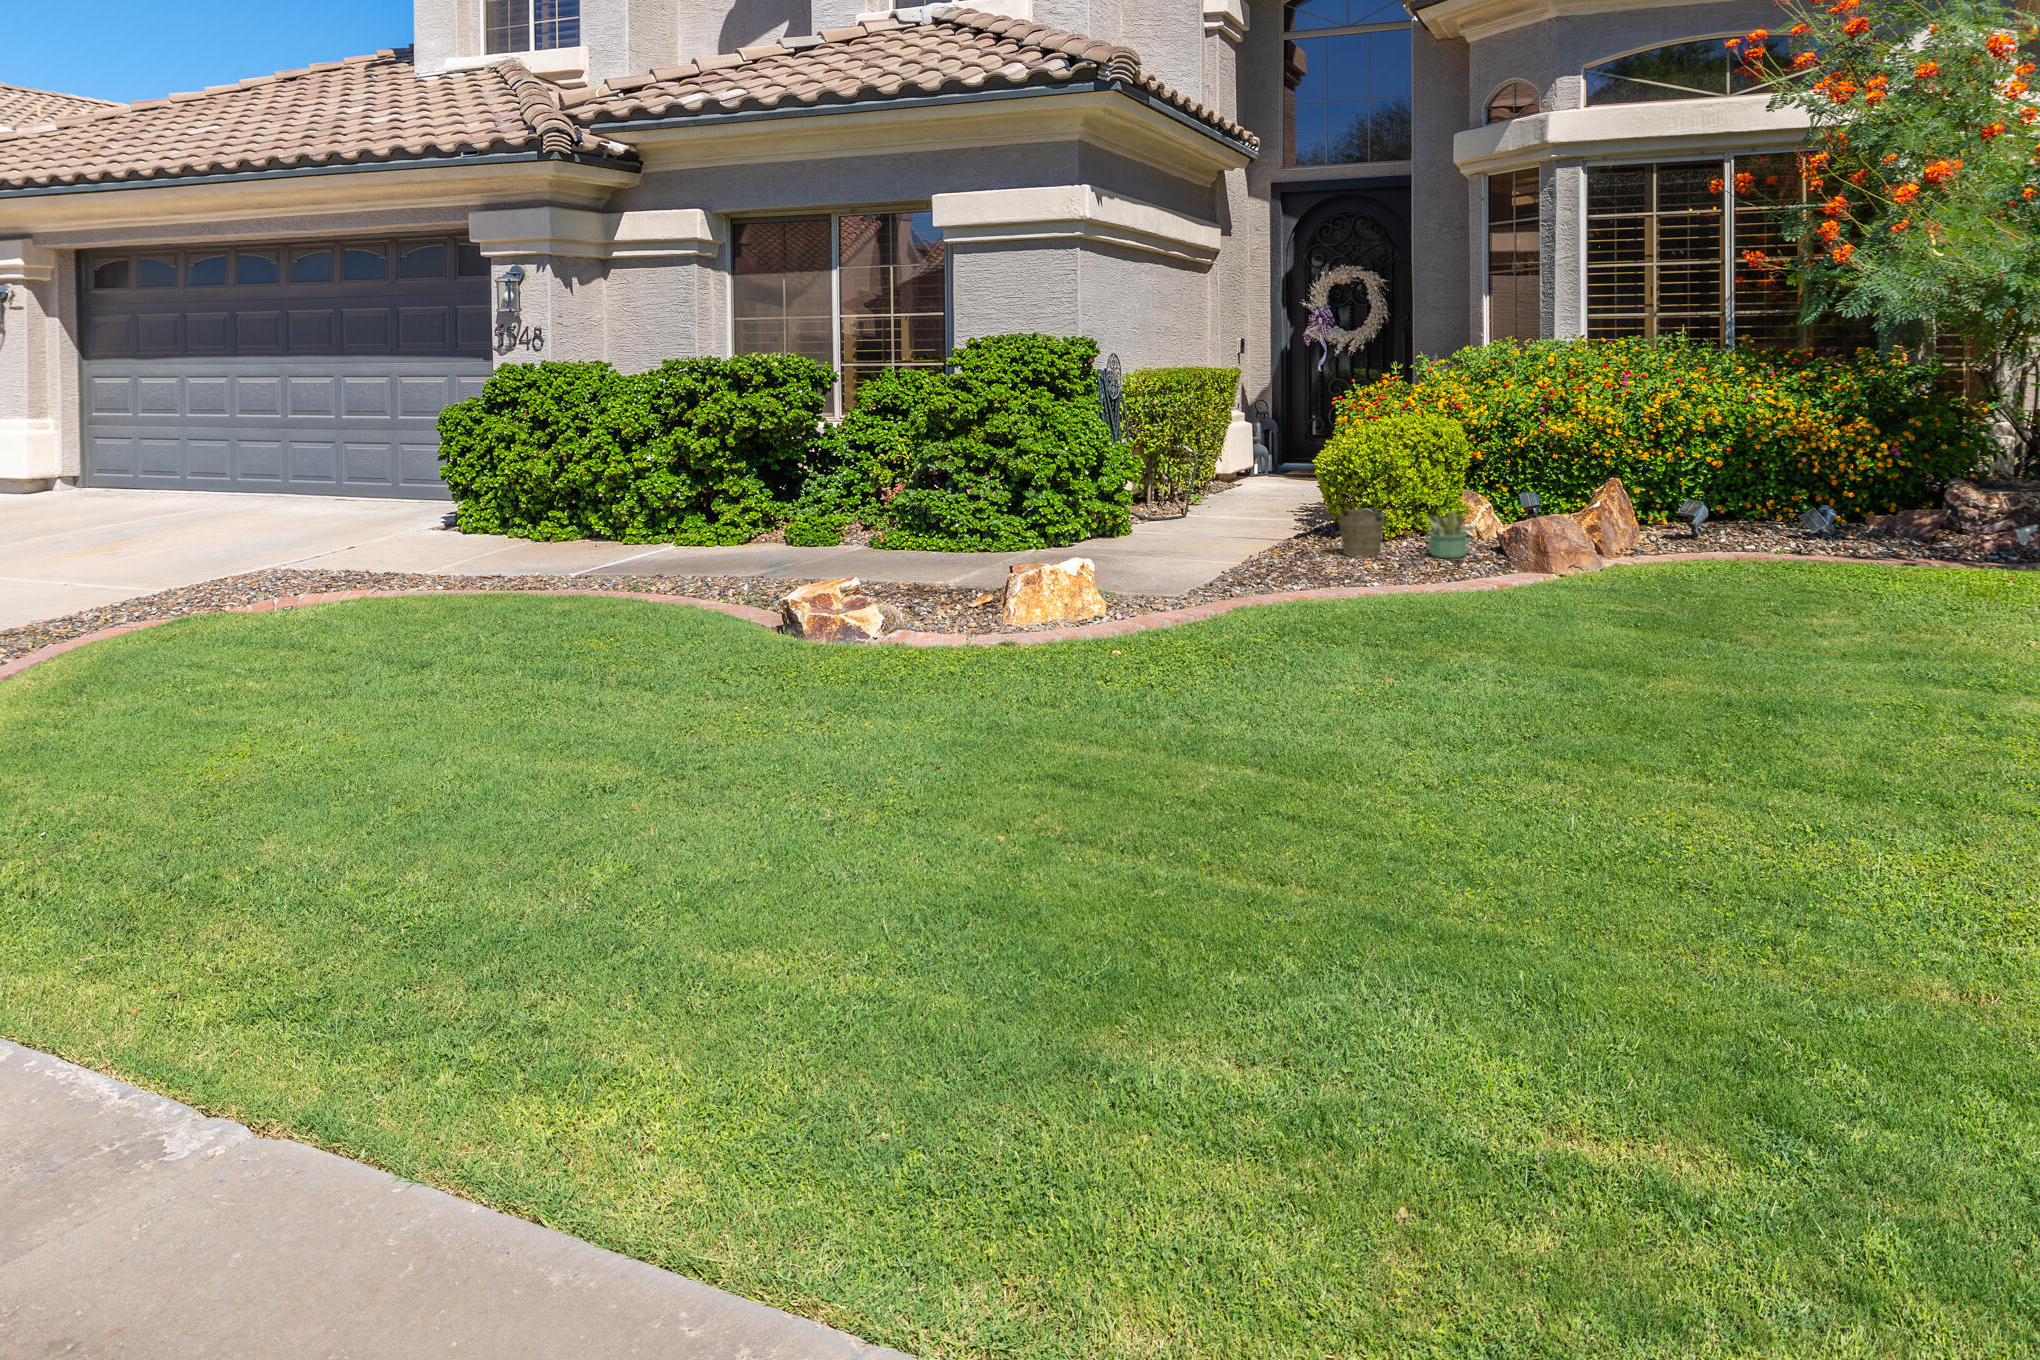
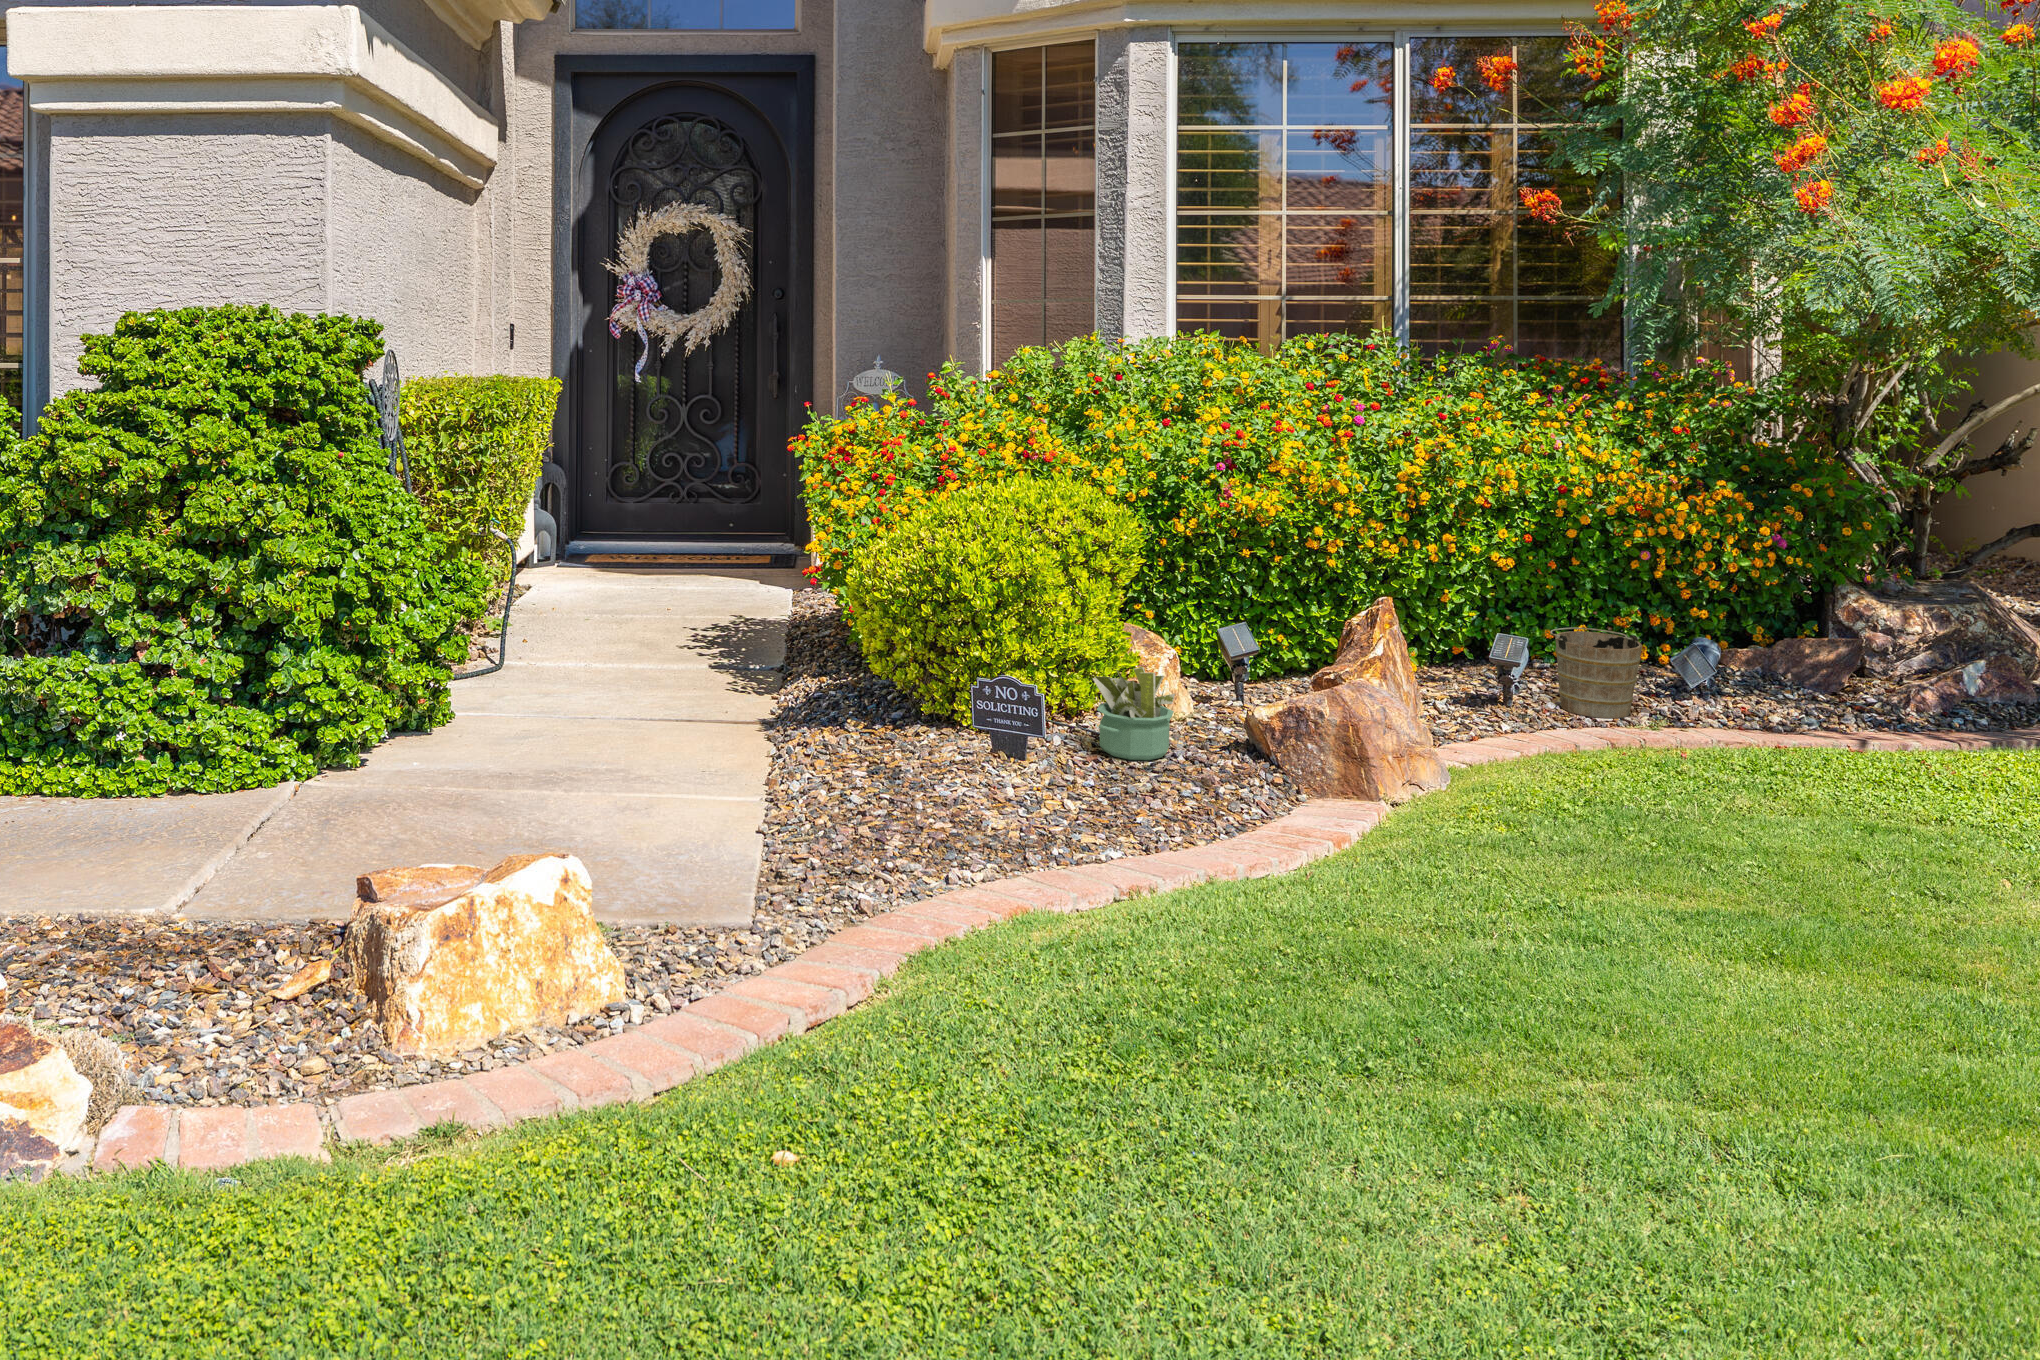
bucket: present [1338,509,1388,558] -> present [1550,628,1642,718]

